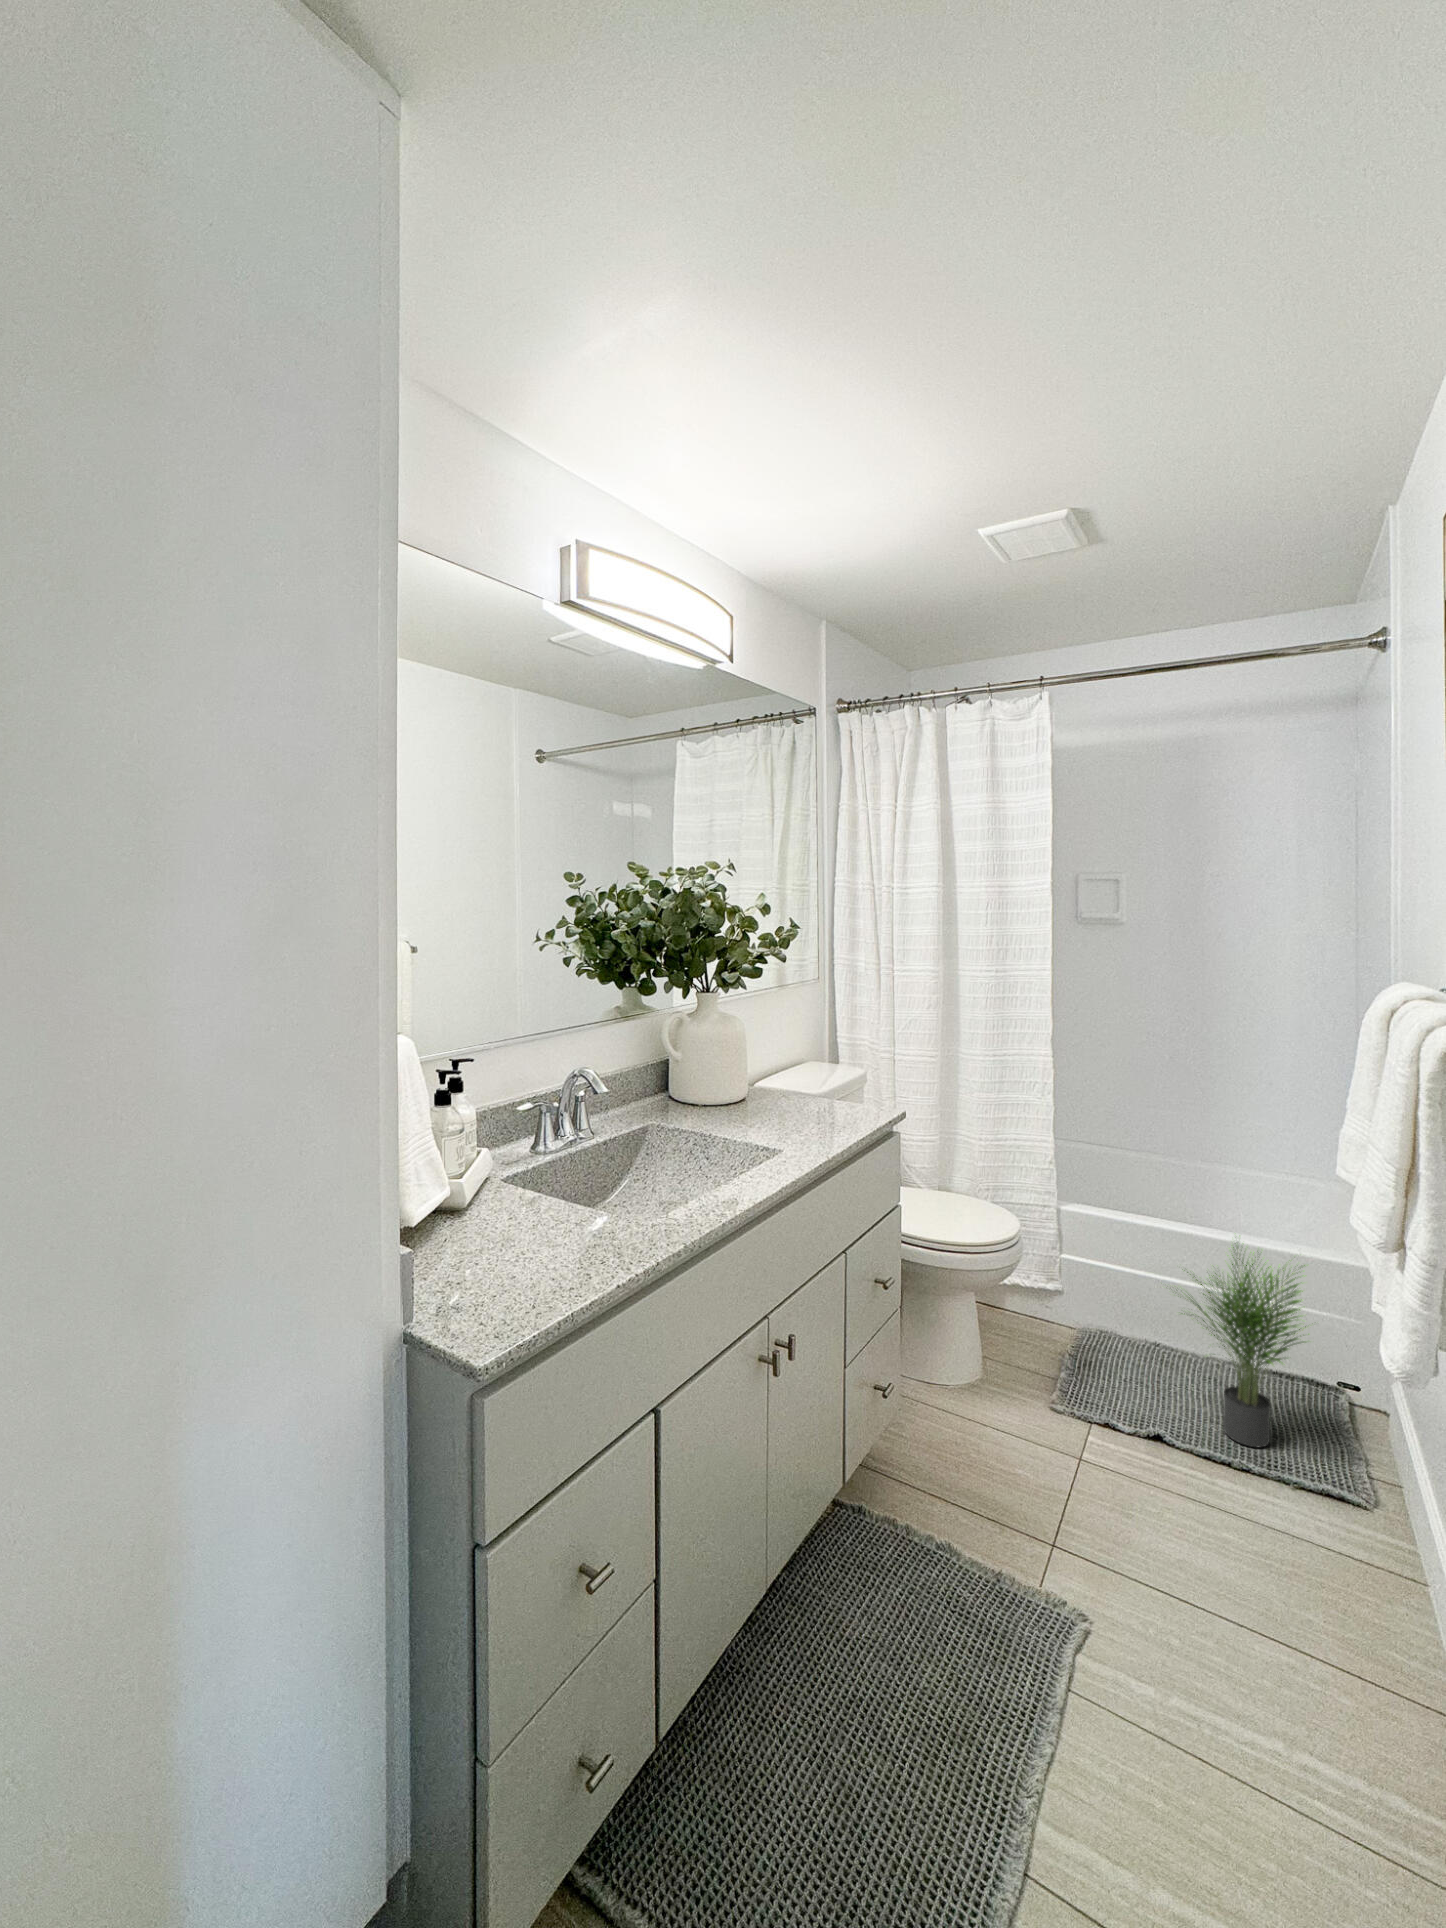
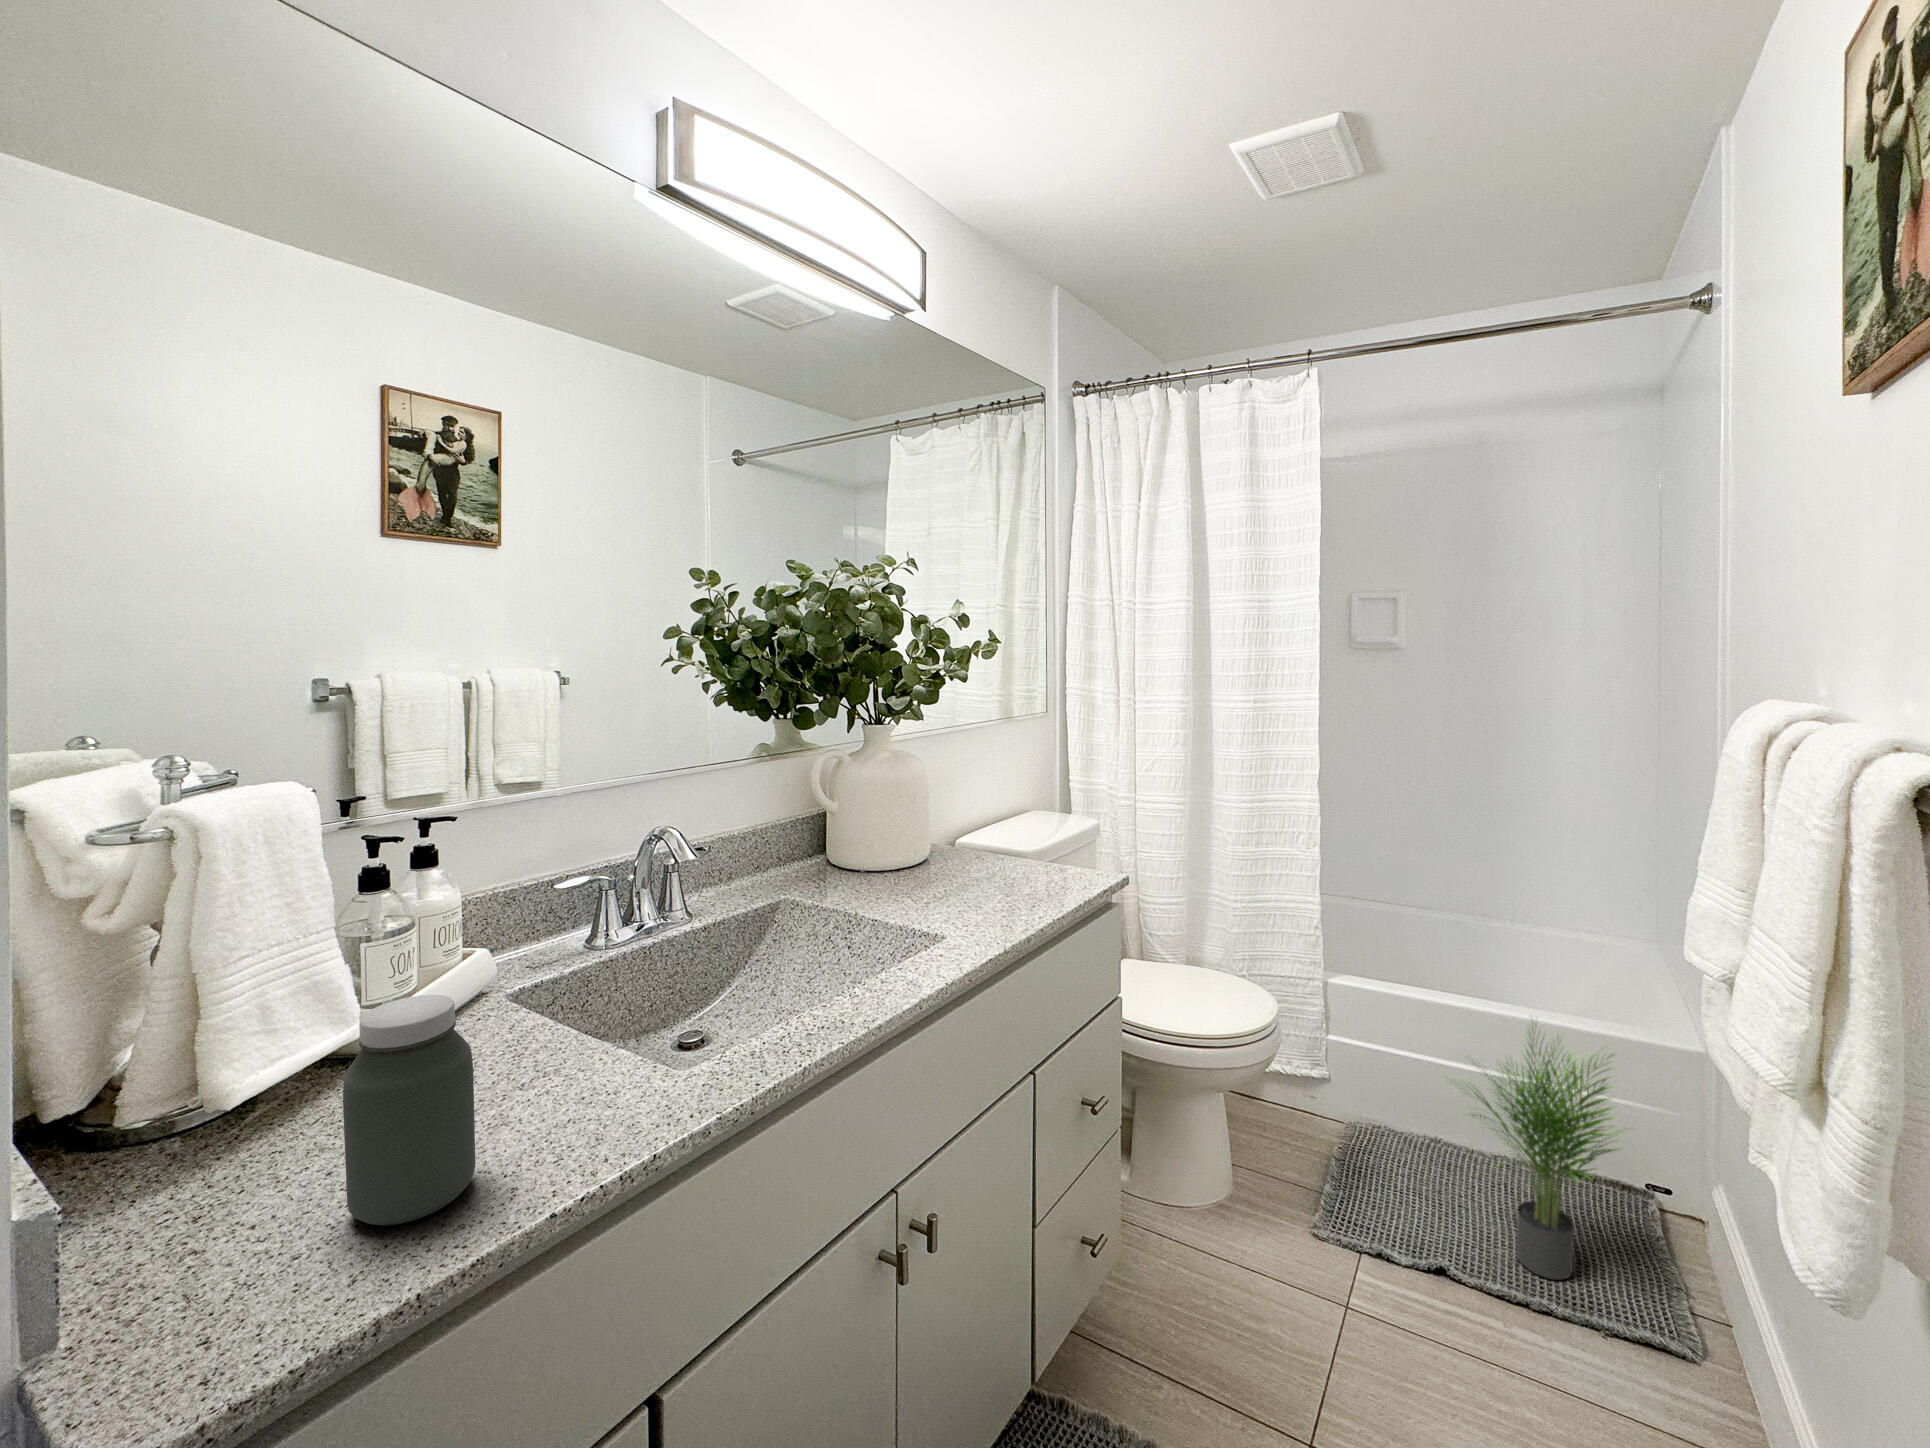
jar: none [506,1157,567,1283] -> present [343,995,475,1226]

